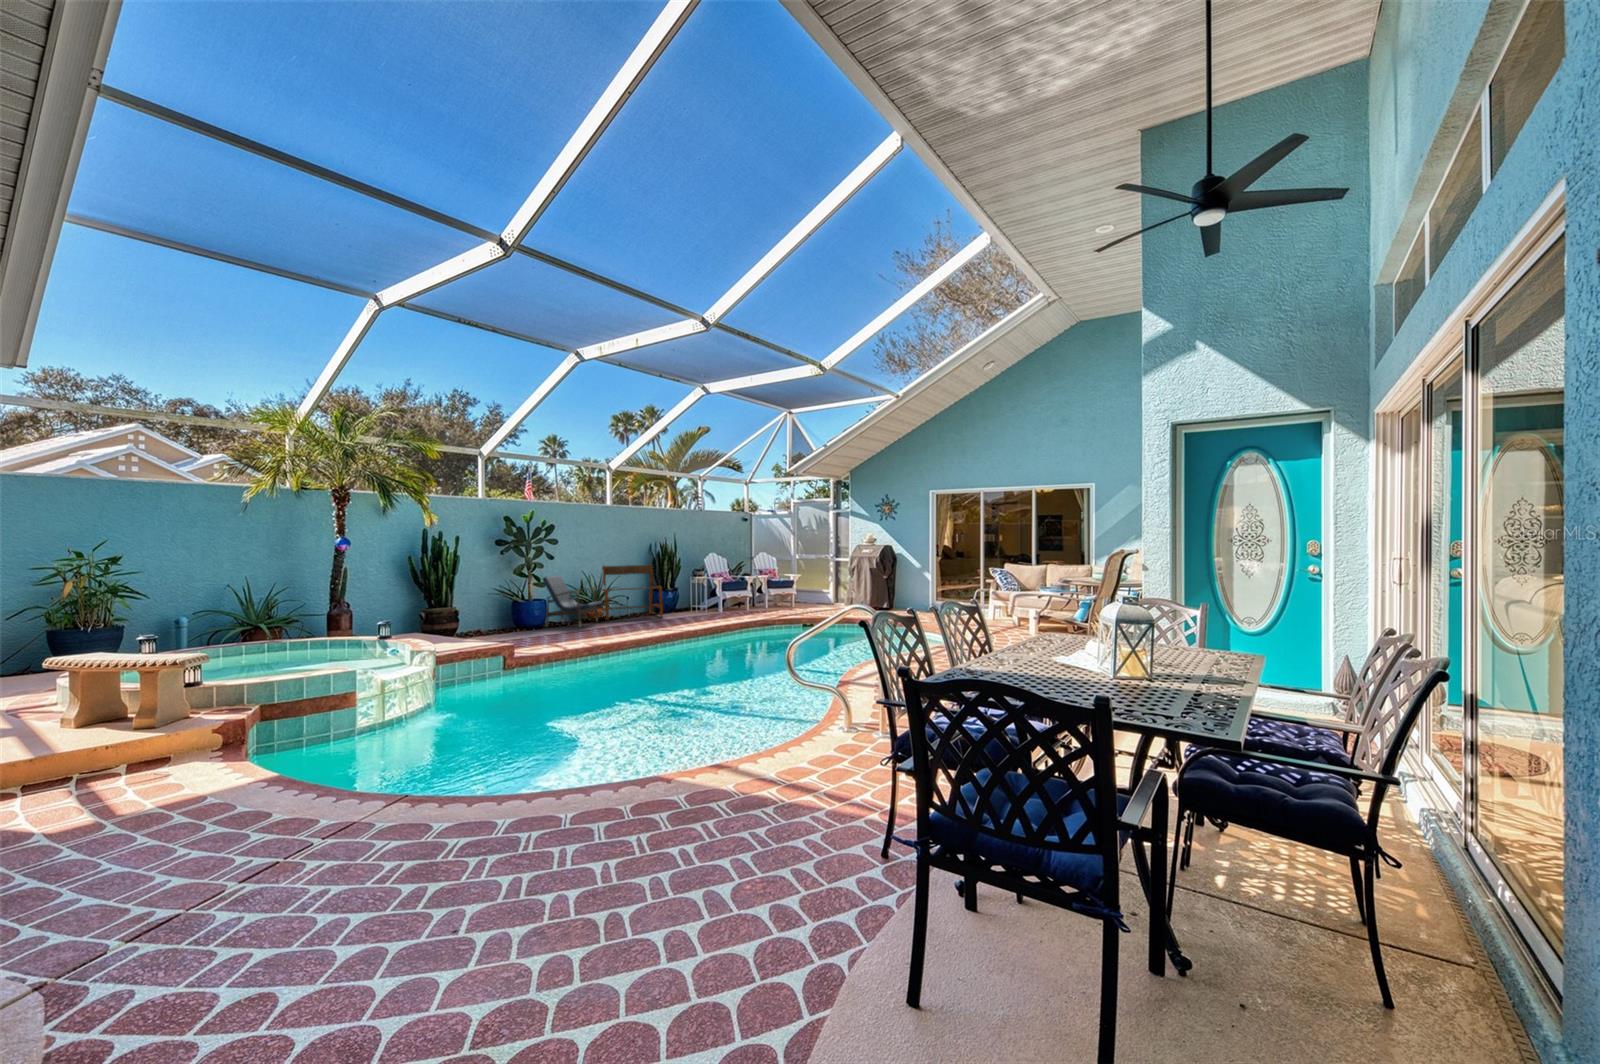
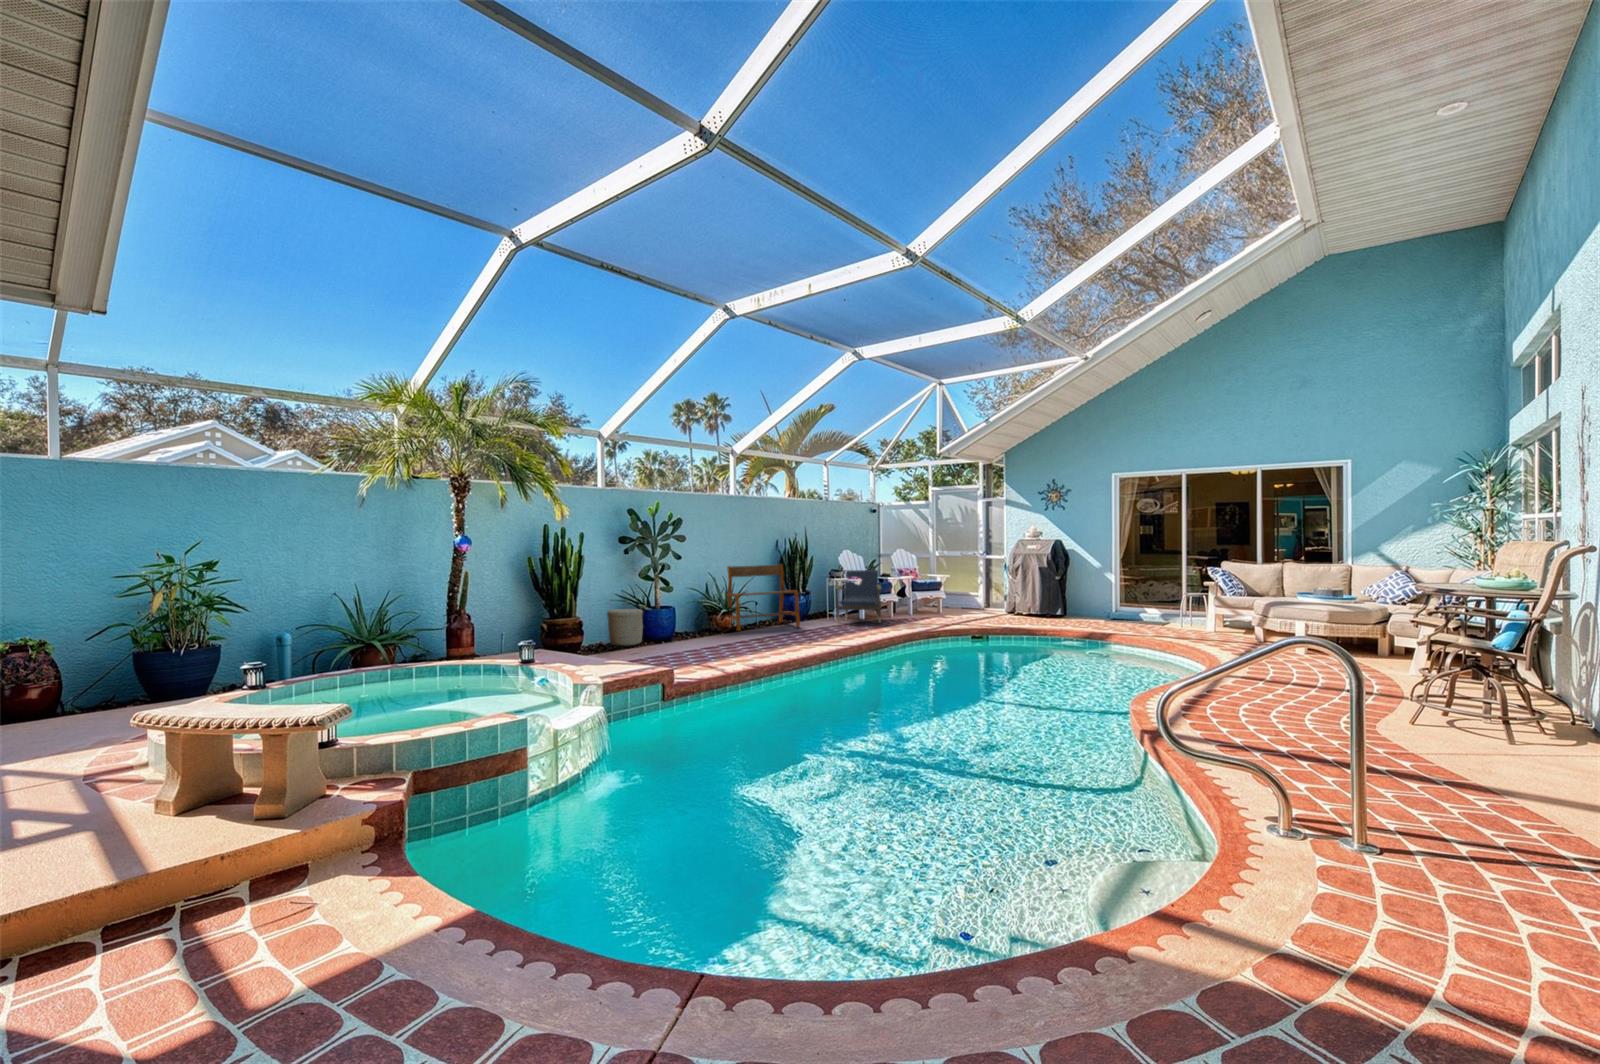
lounge chair: present [542,576,602,626] -> present [836,570,881,622]
woven basket: none [484,600,516,631] -> present [607,609,643,646]

